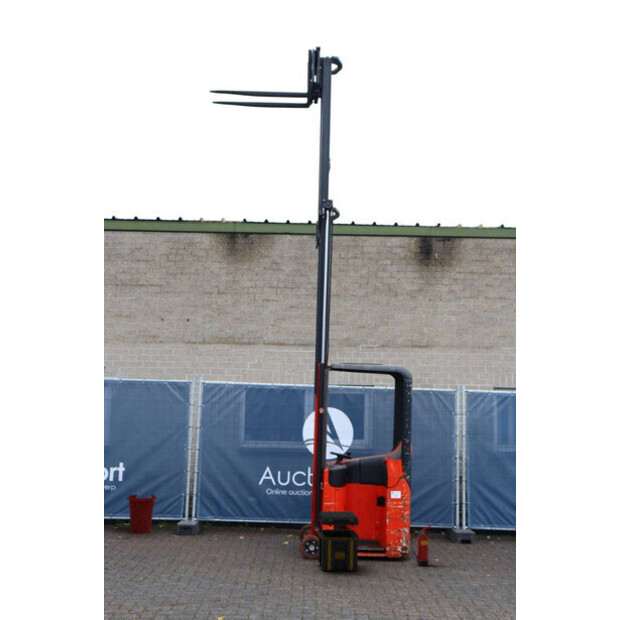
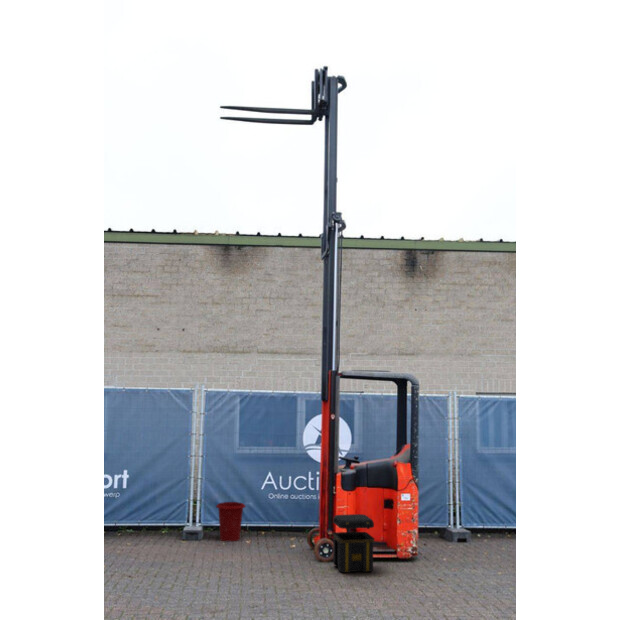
waste bin: present [127,494,157,534] -> present [216,502,245,541]
fire extinguisher: present [416,526,430,566] -> none [420,525,439,565]

